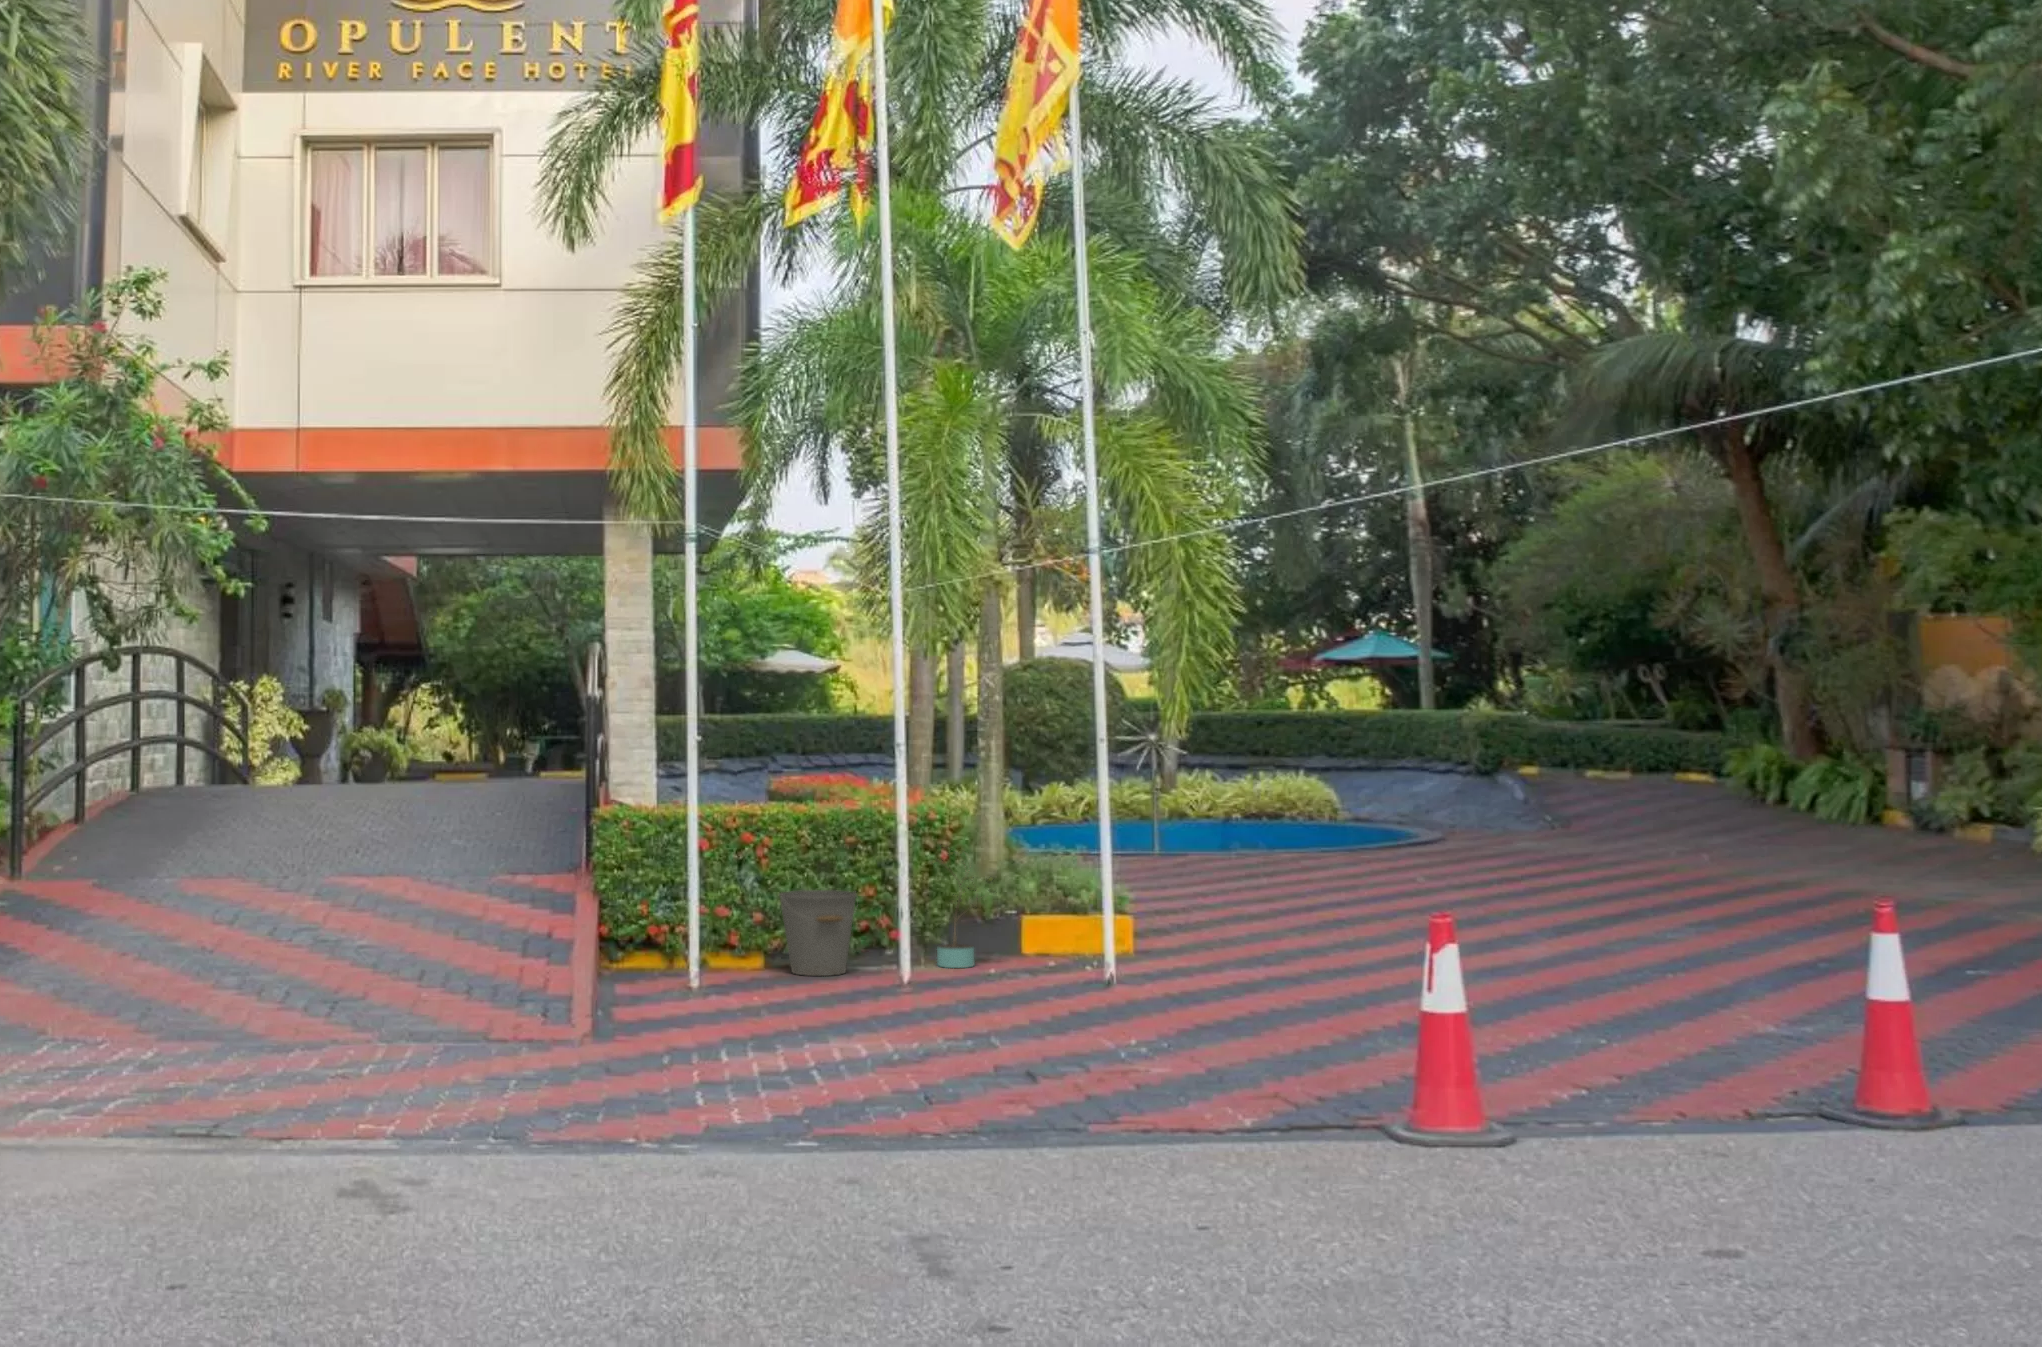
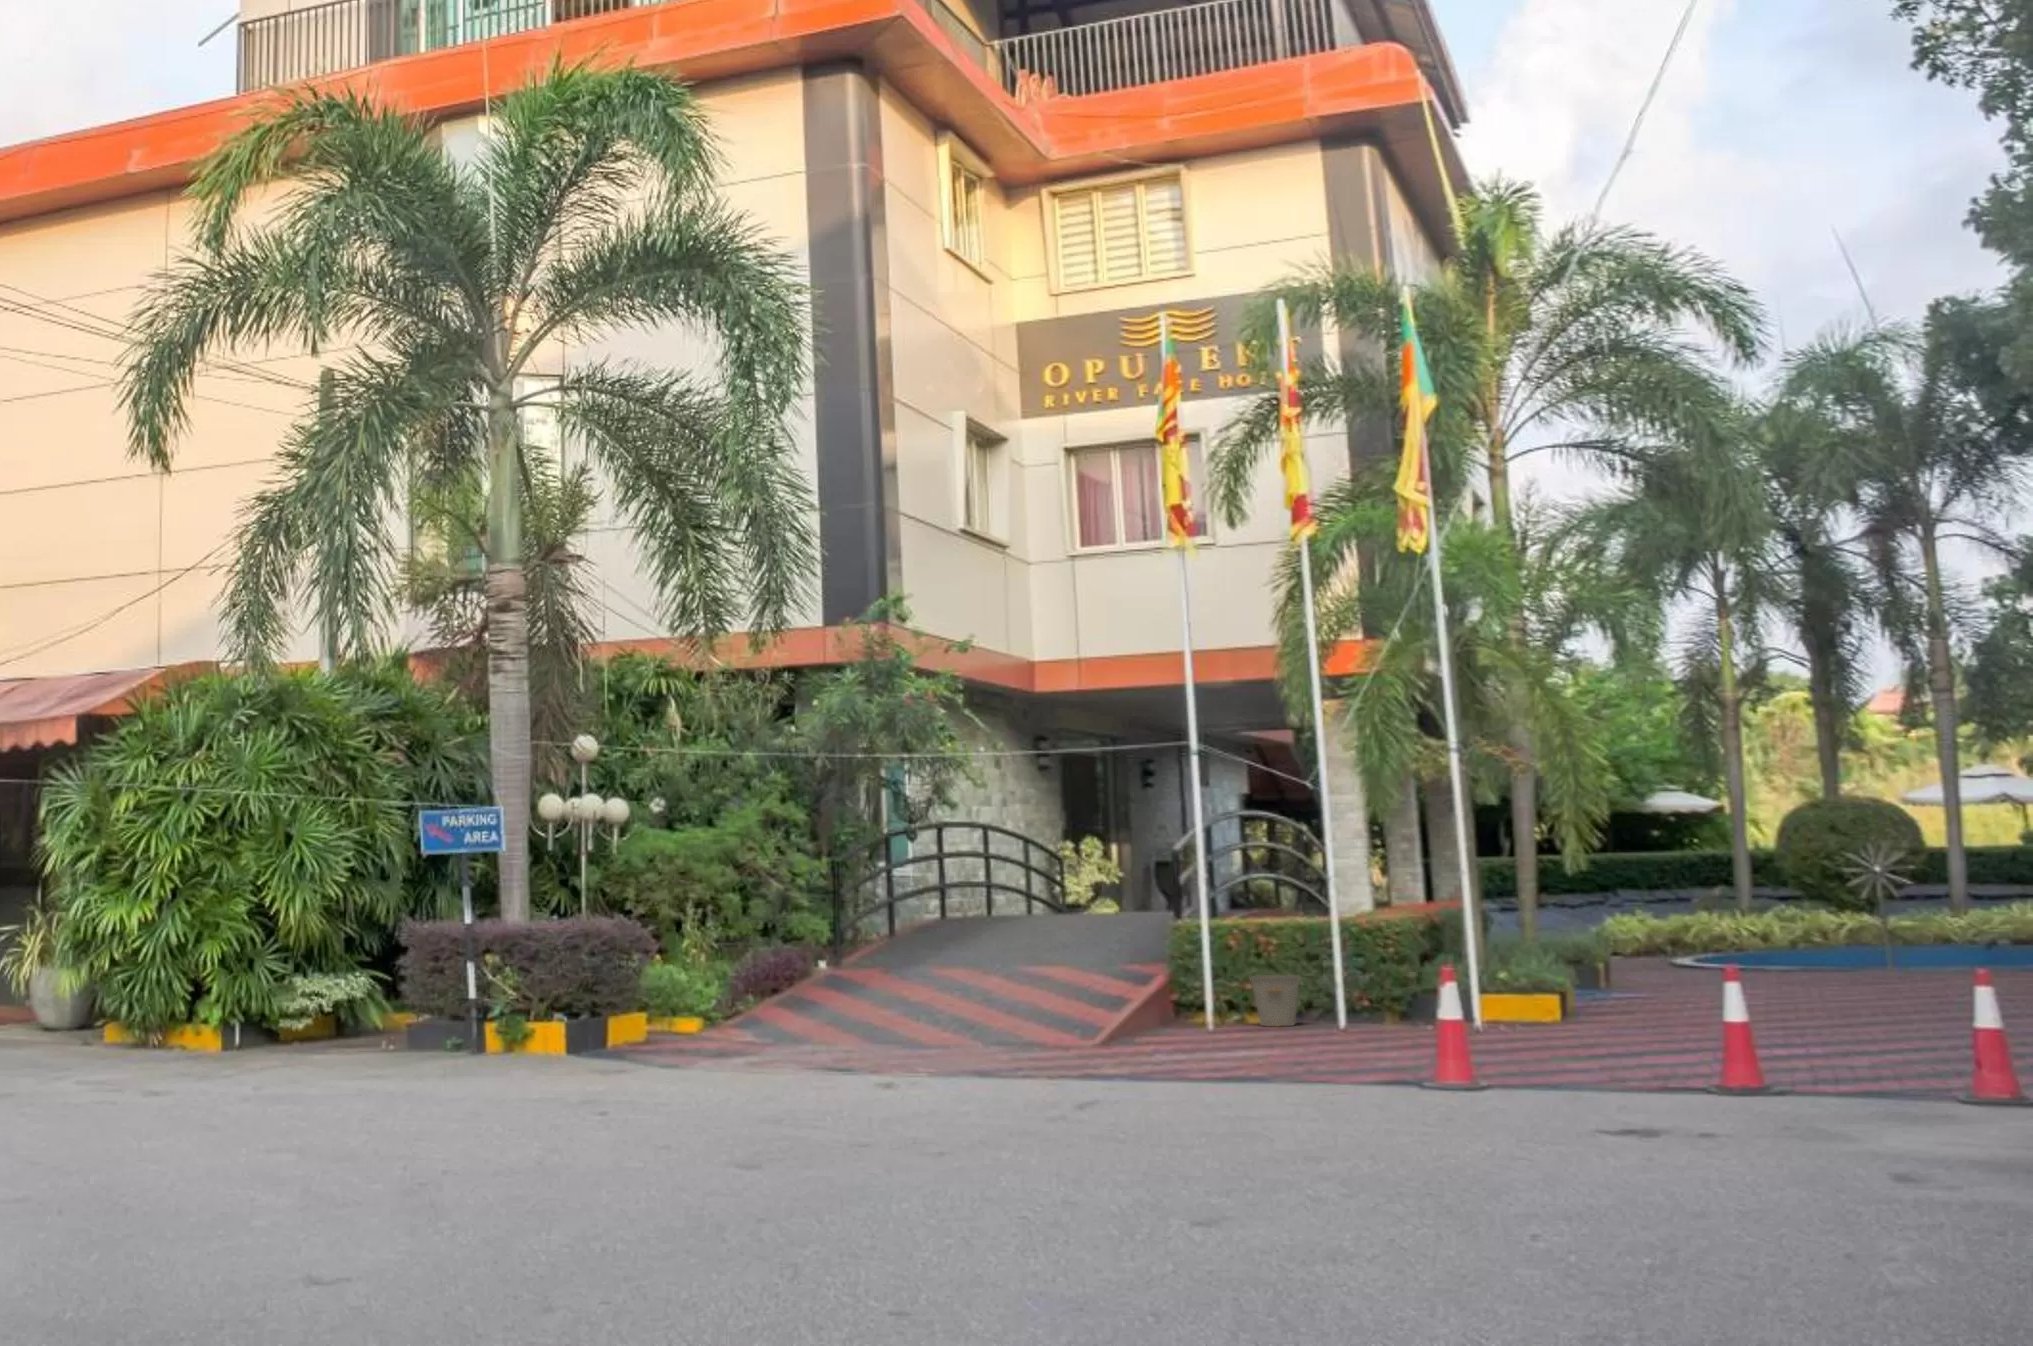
potted plant: present [931,845,994,968] -> none [1349,946,1398,1025]

